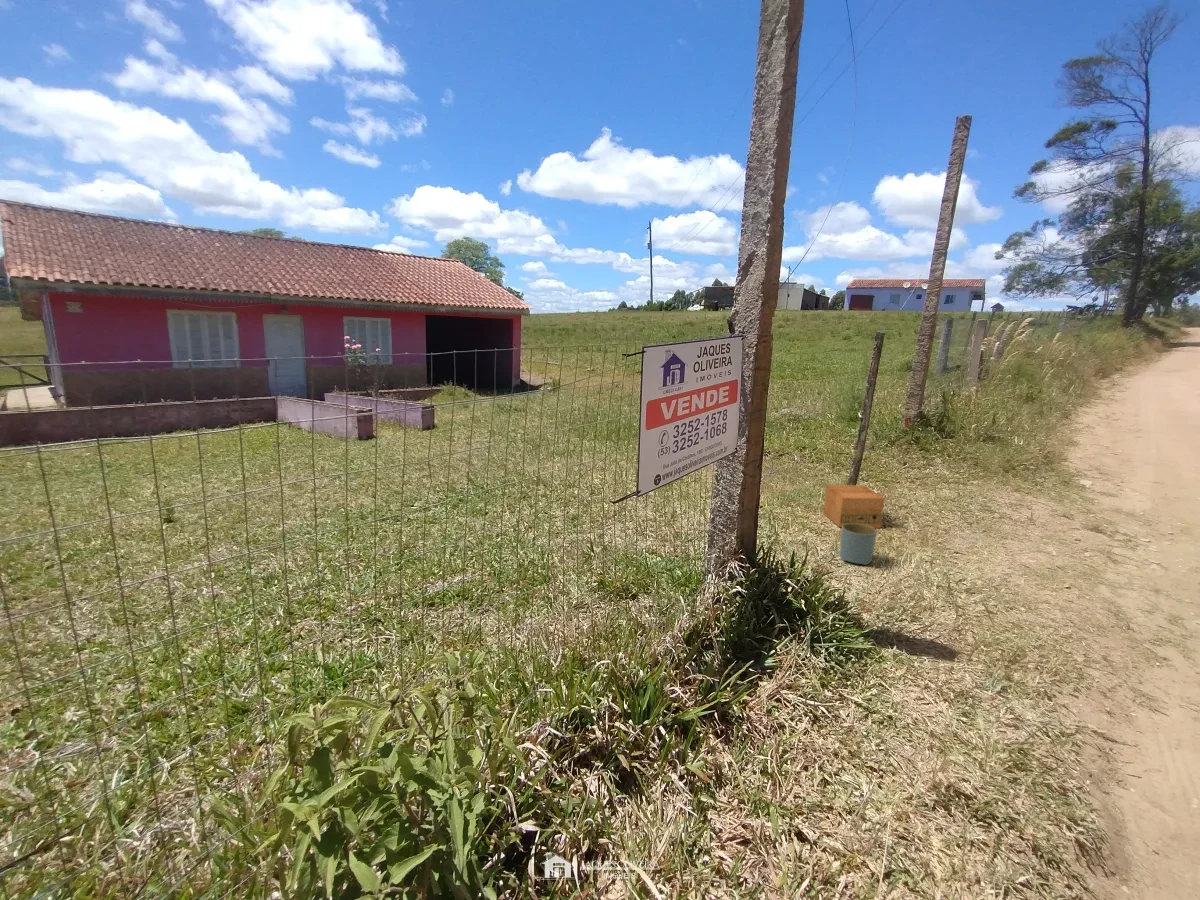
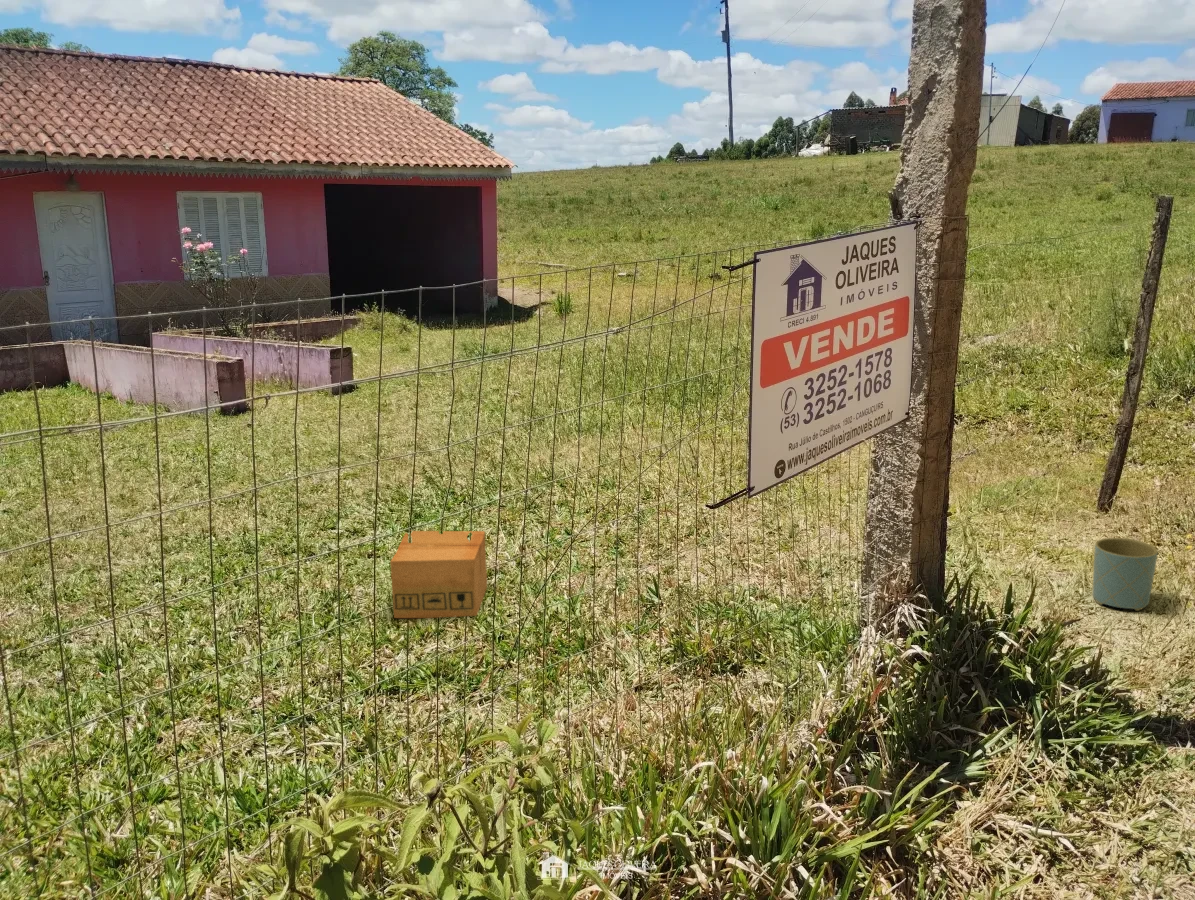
cardboard box: present [823,484,885,528] -> present [390,531,487,618]

